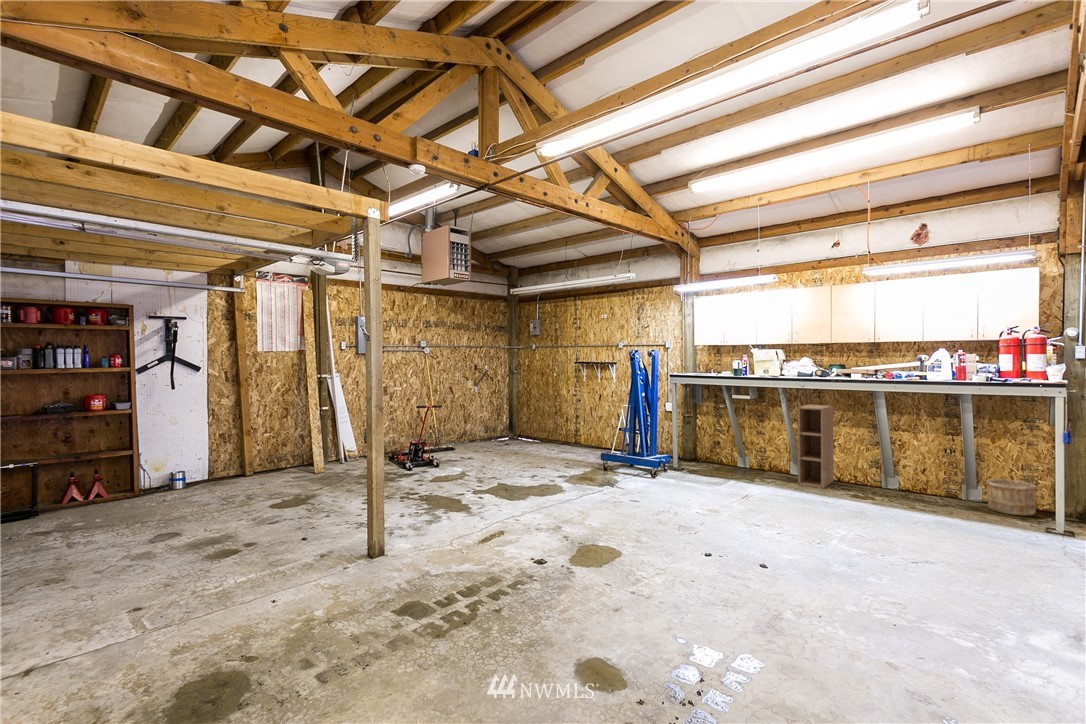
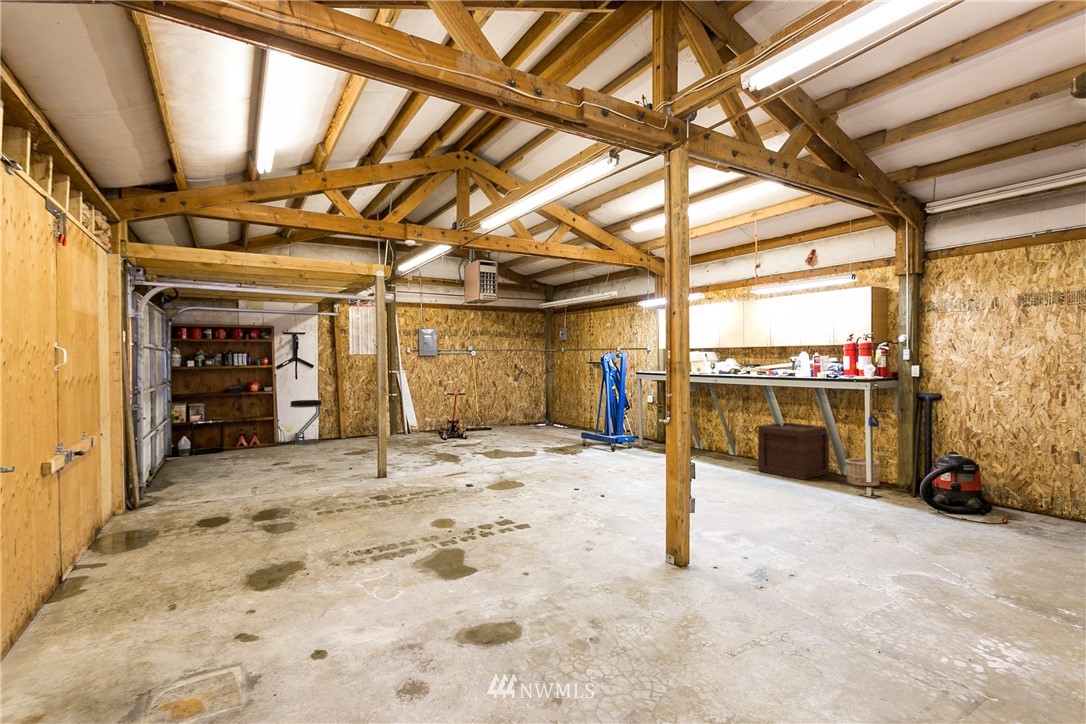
shelving unit: present [798,404,834,489] -> none [720,397,756,464]
stool: none [162,420,218,492] -> present [290,400,322,445]
wooden crate: none [869,435,946,510] -> present [758,422,829,480]

